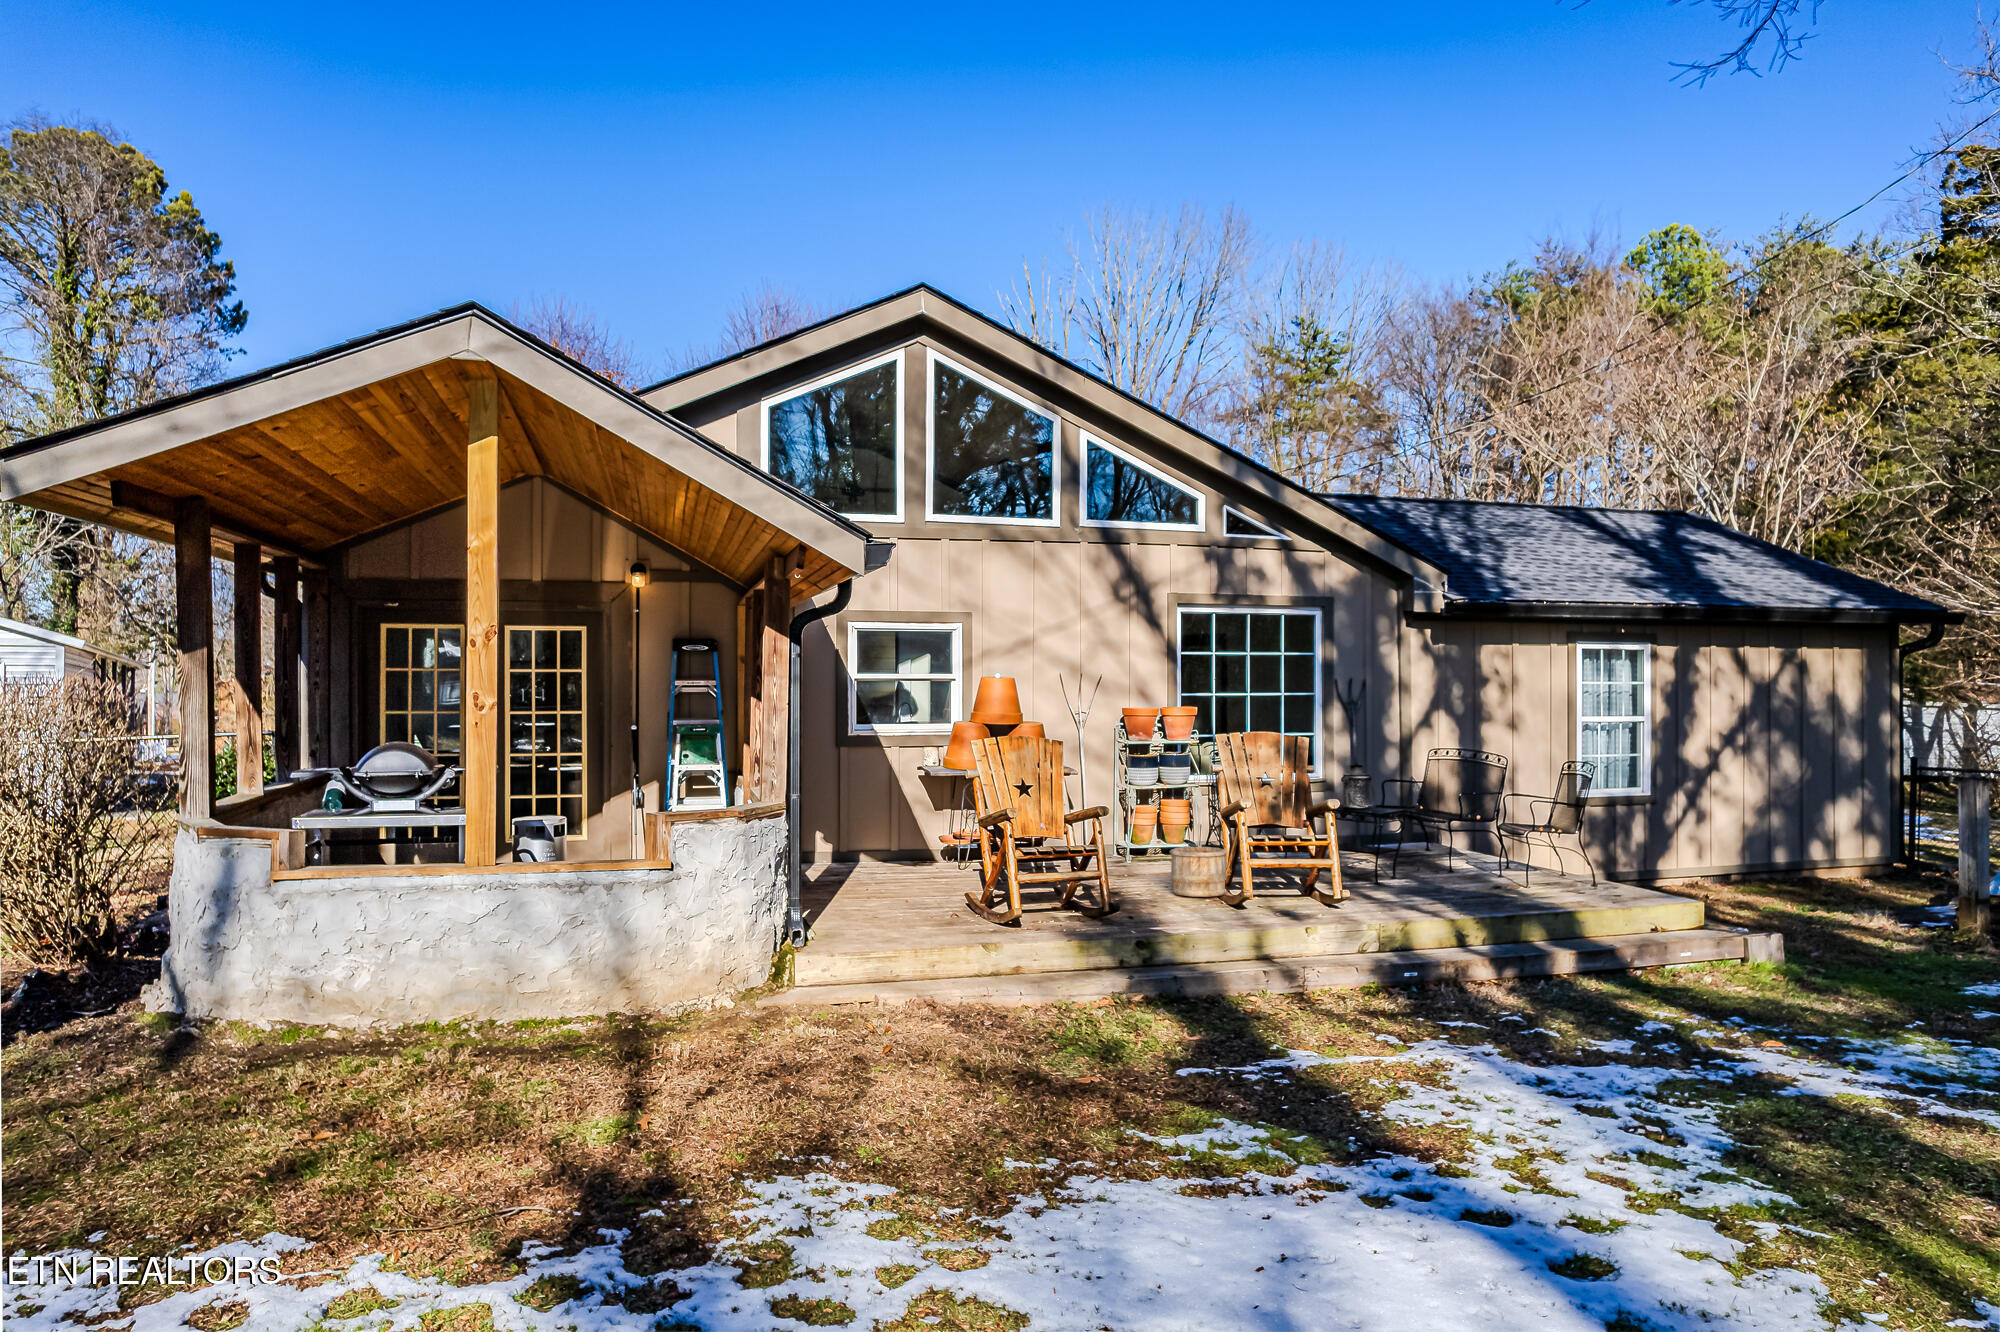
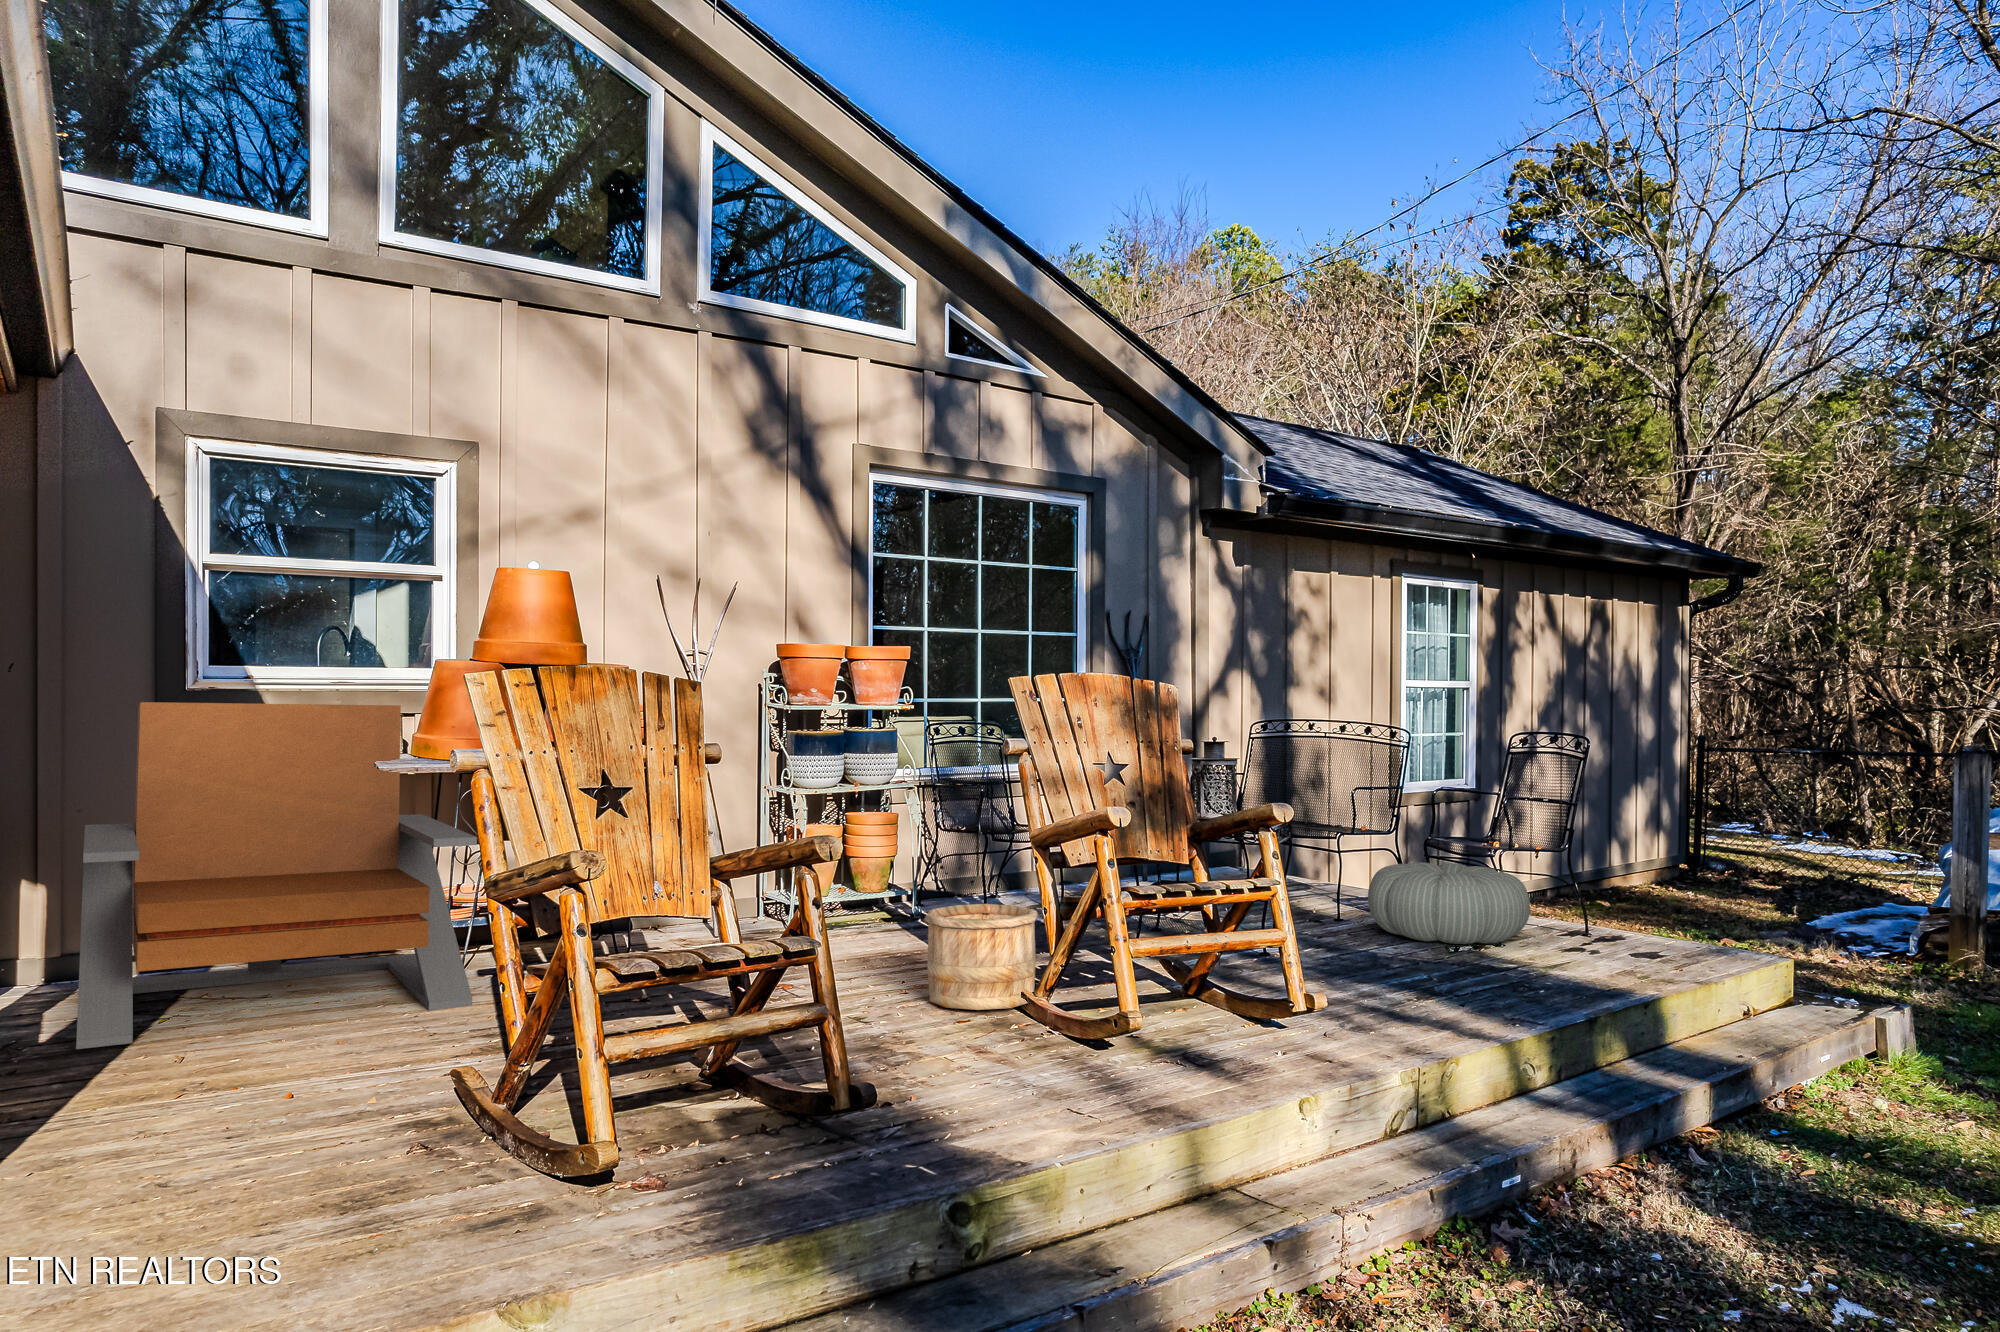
lounge chair: none [812,743,967,885] -> present [76,702,477,1049]
pouf: none [1465,839,1569,888] -> present [1368,862,1530,944]

